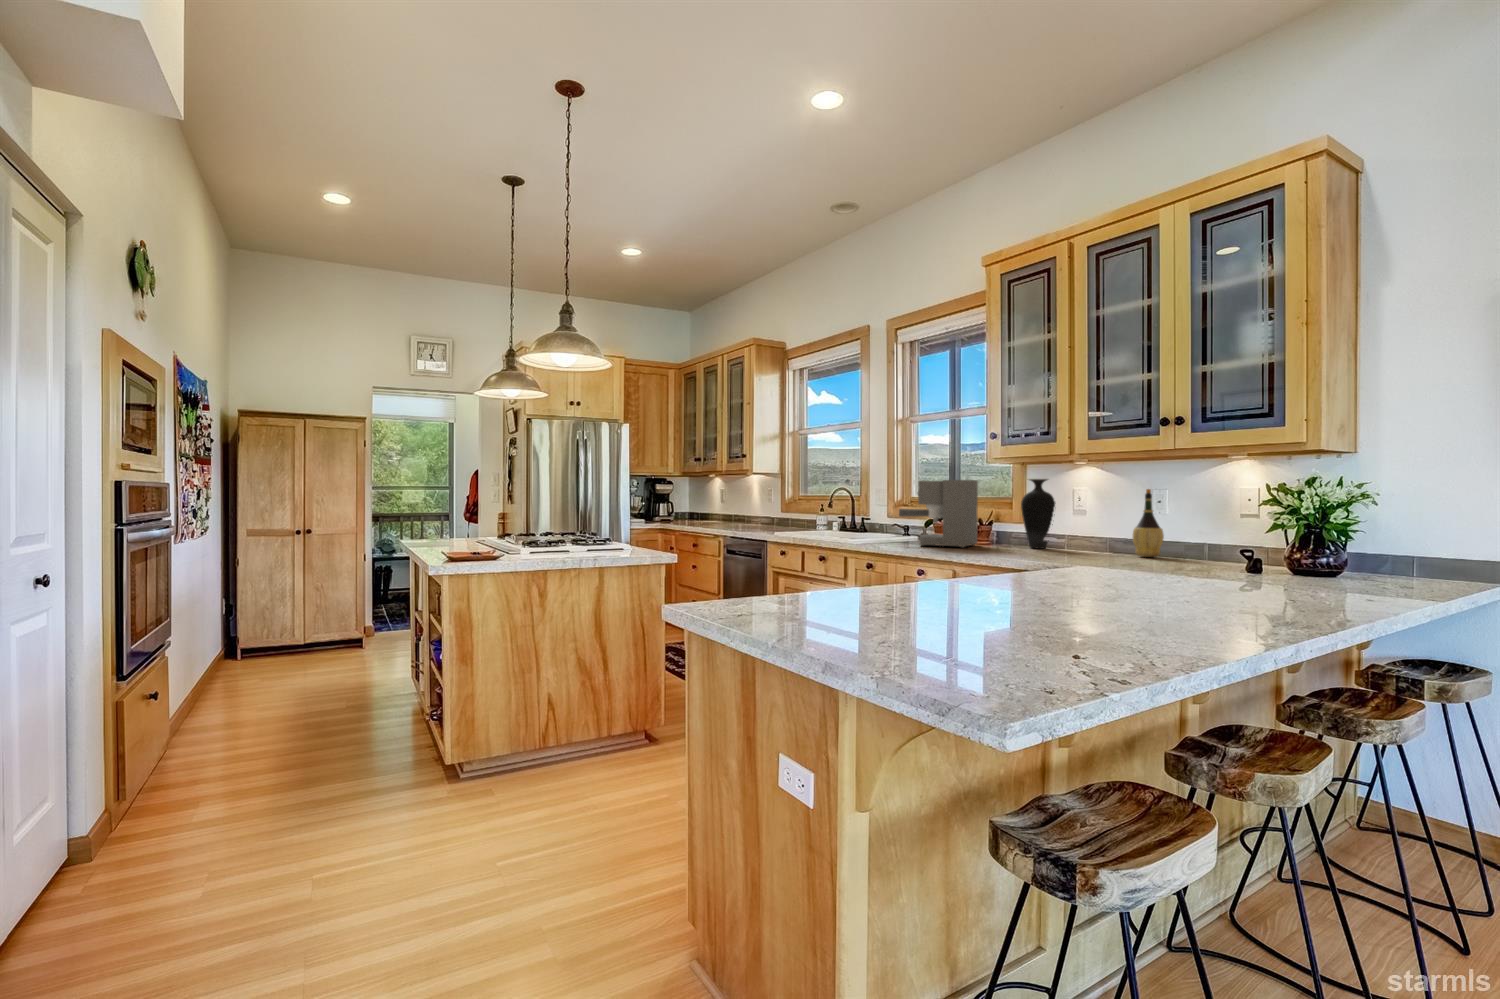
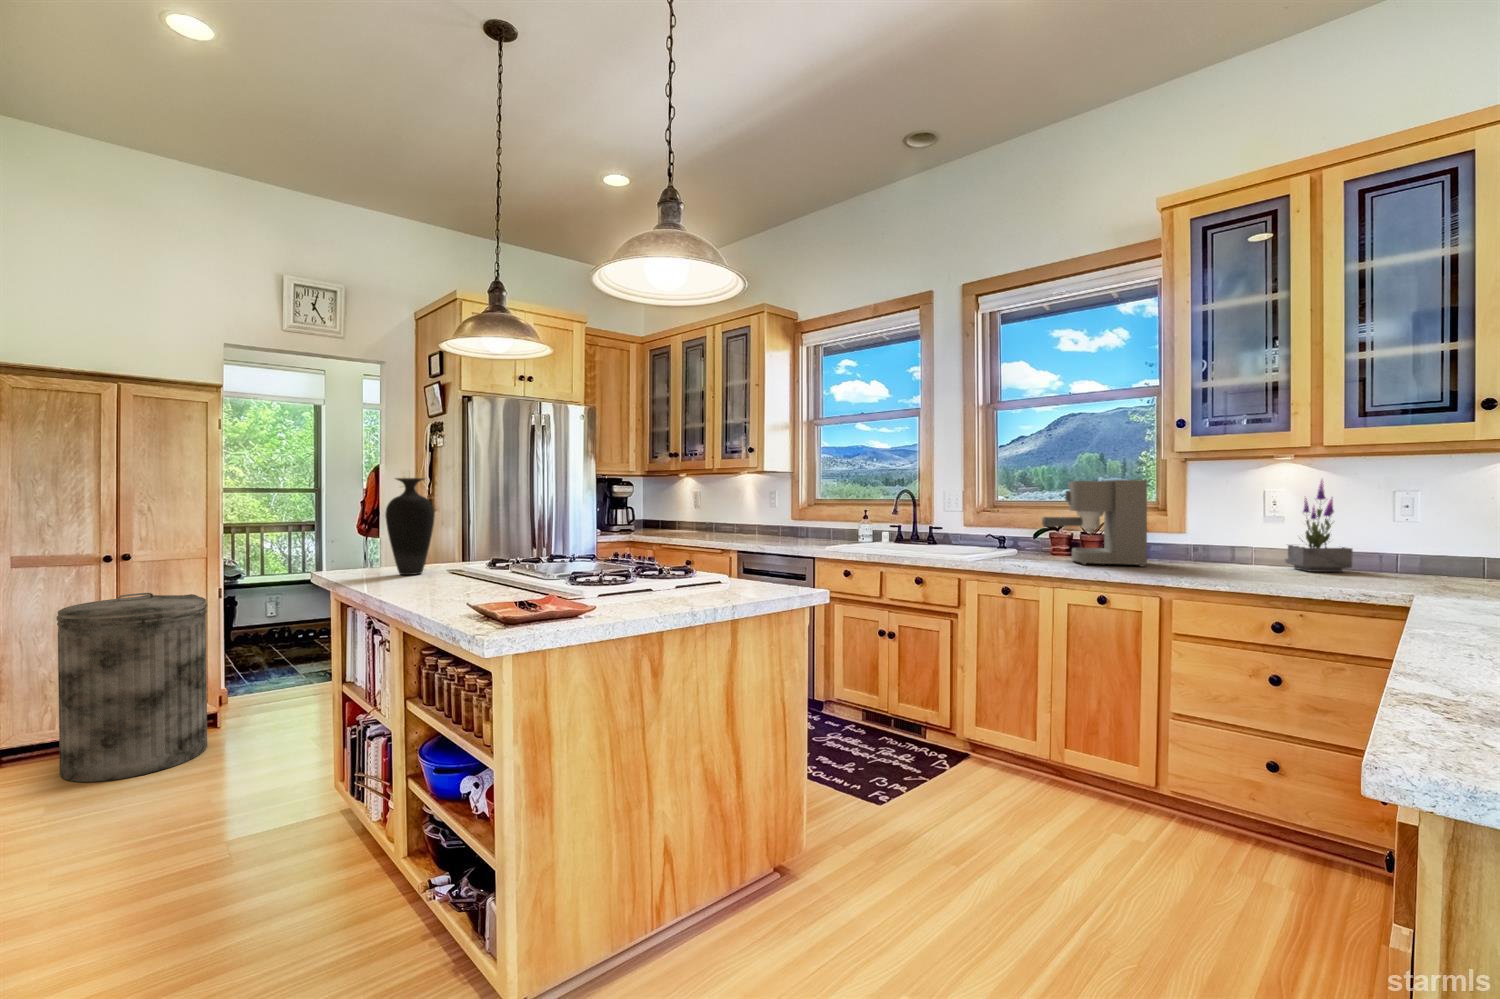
potted plant: none [1076,478,1114,554] -> present [1285,480,1353,572]
vase: present [1021,479,1056,549] -> present [385,478,435,575]
wine bottle: present [1133,489,1164,557] -> none [1384,491,1431,576]
trash can: none [268,554,354,670] -> present [57,593,207,782]

